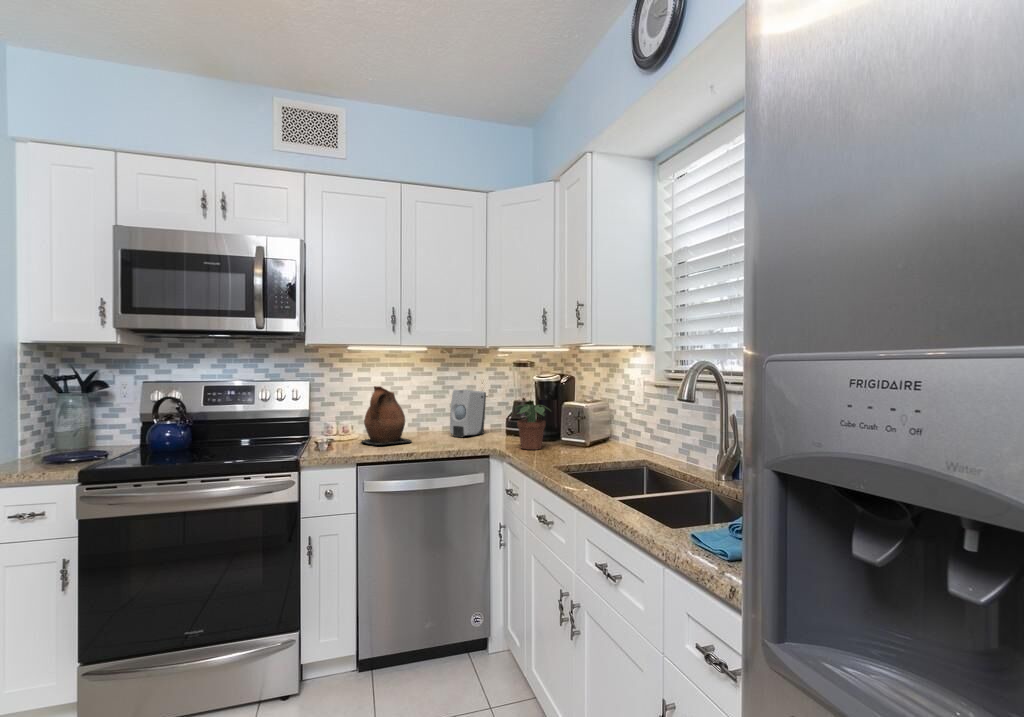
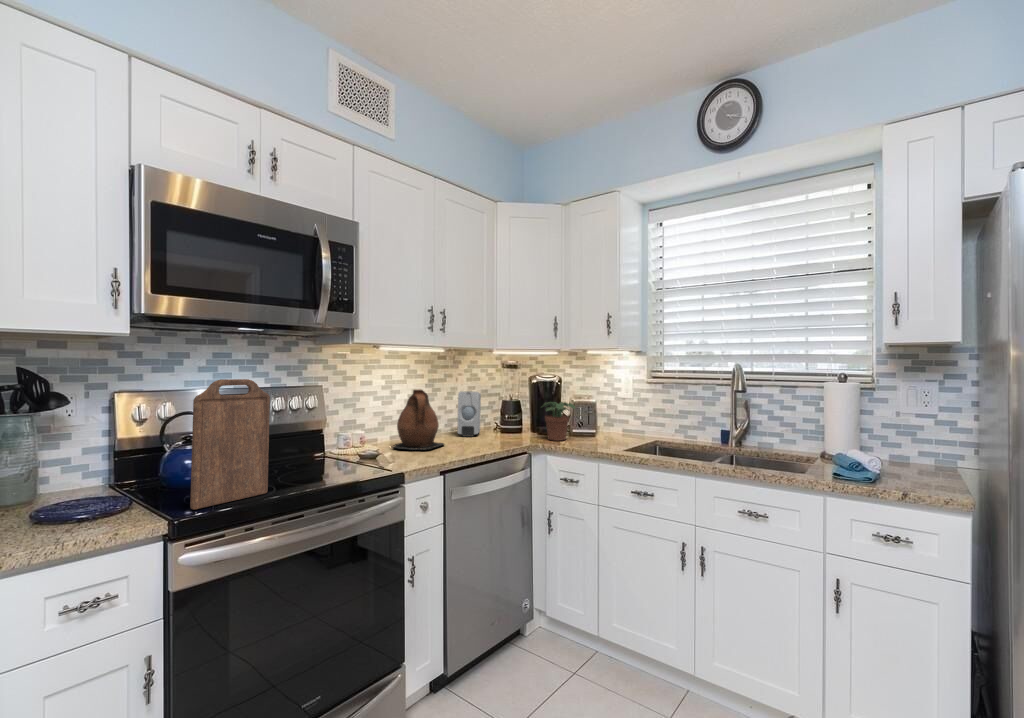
cutting board: none [119,374,186,468] -> present [190,379,270,510]

